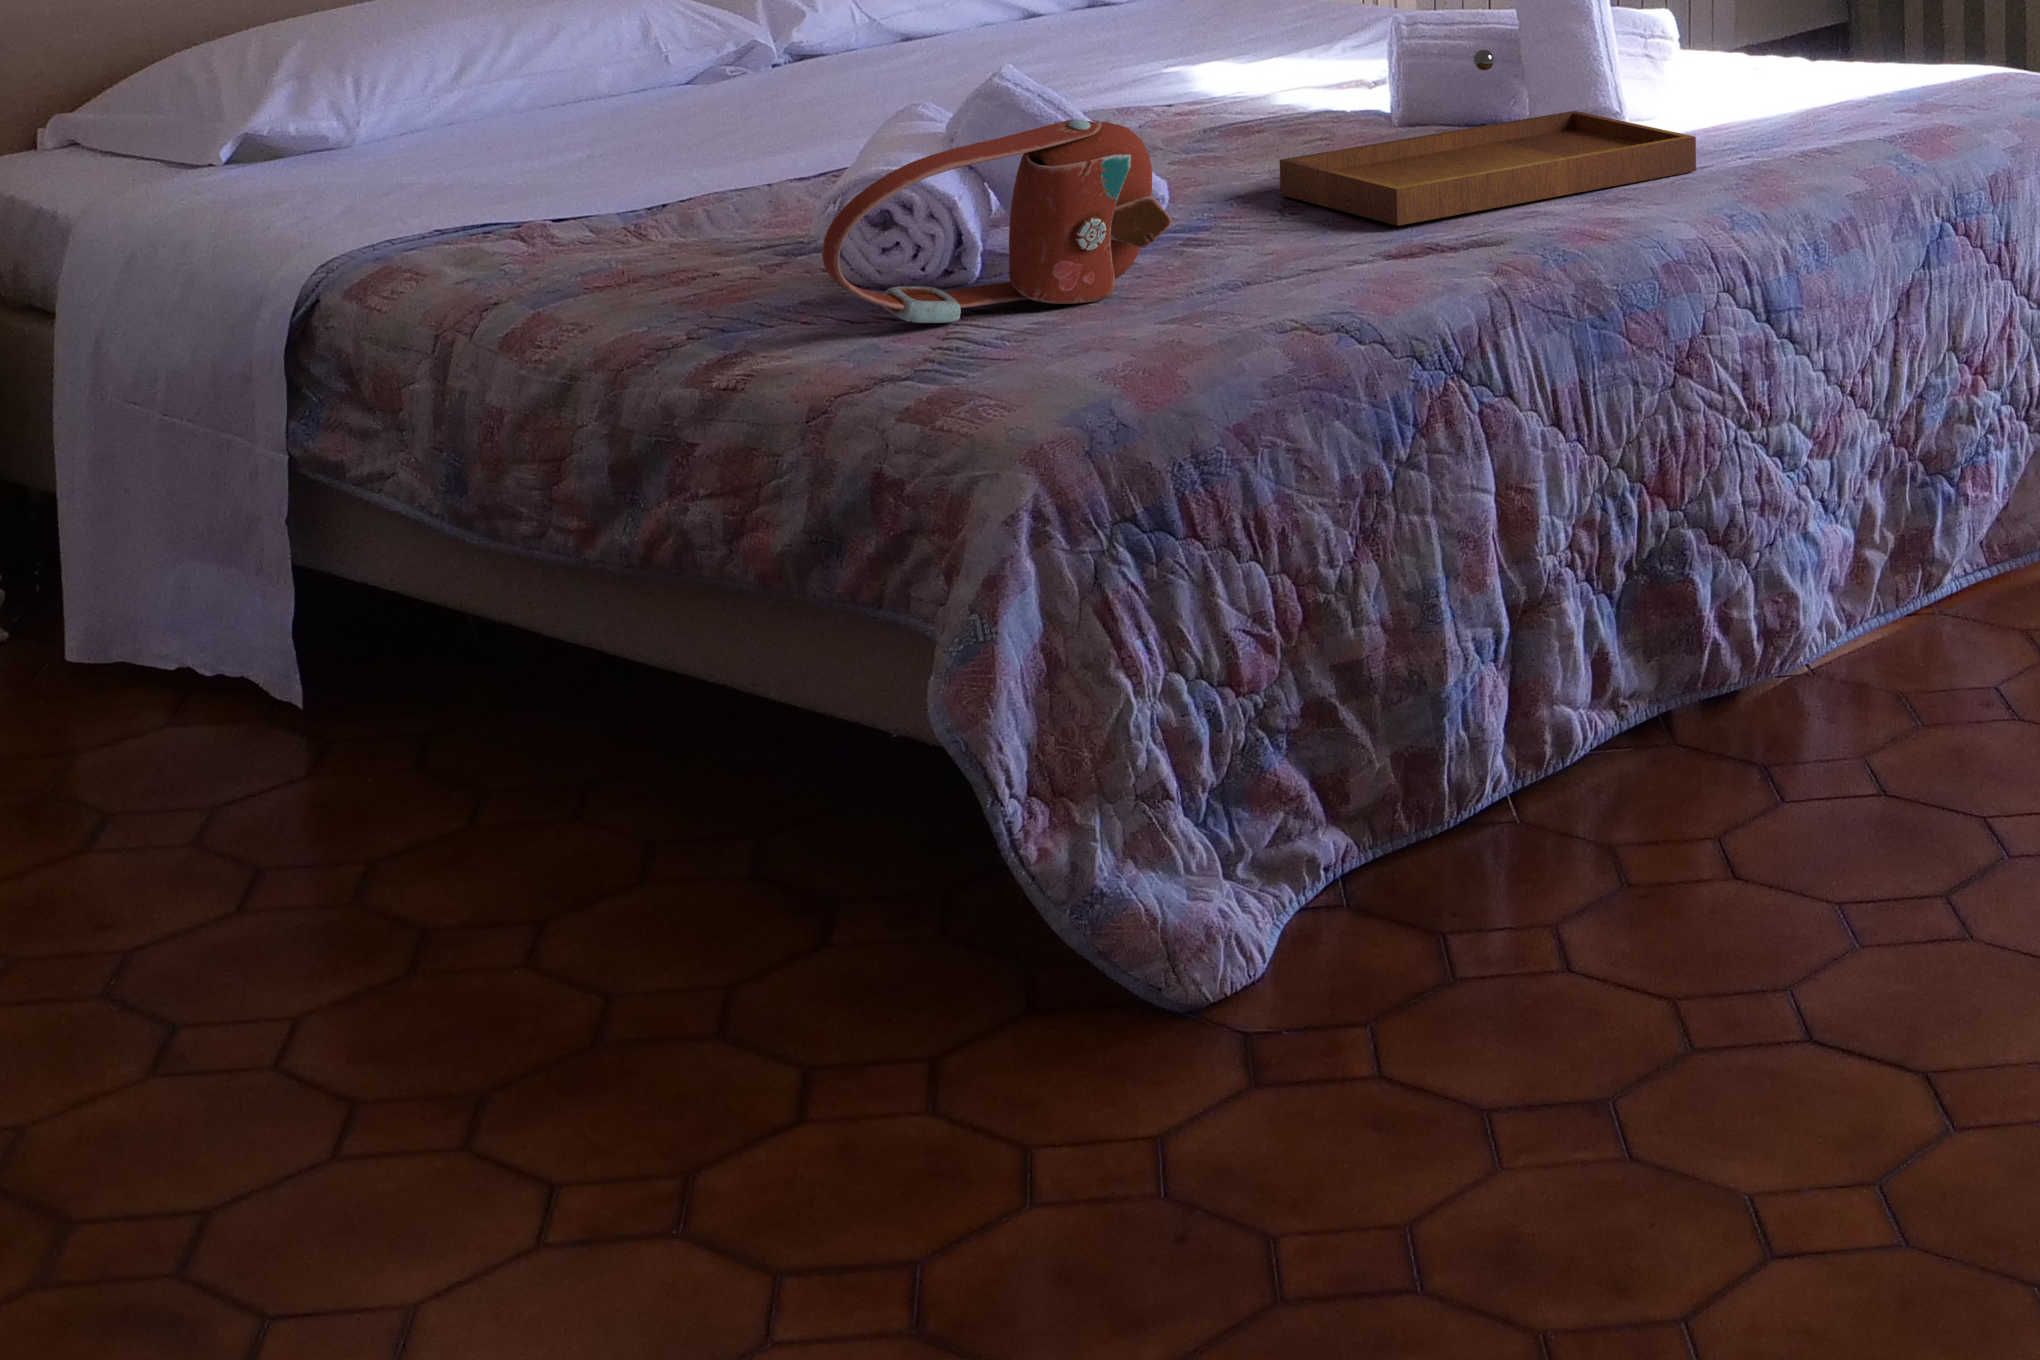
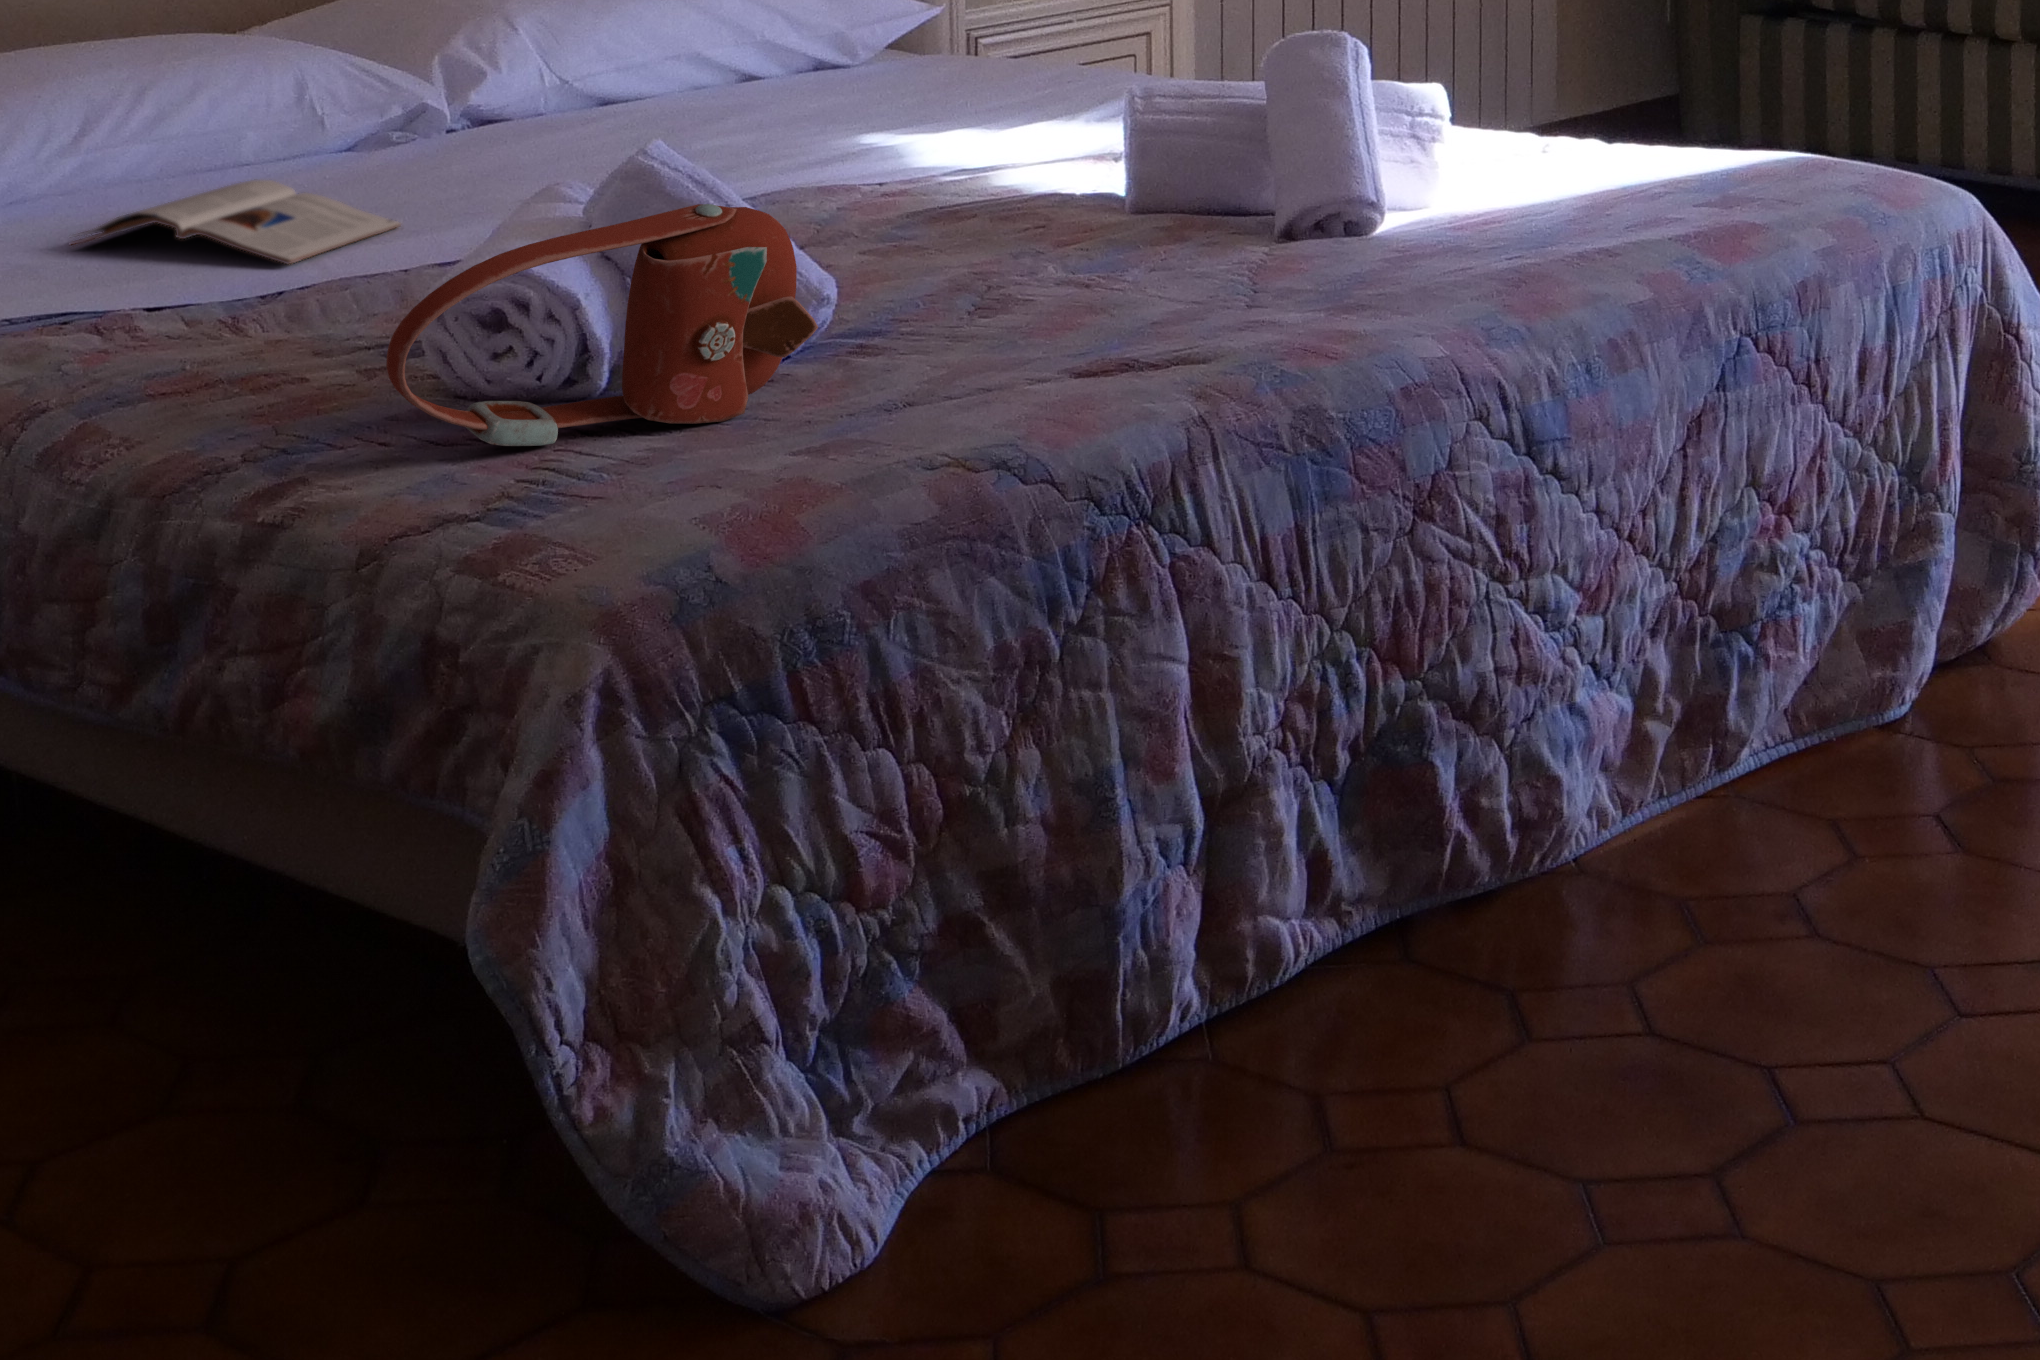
tray: present [1279,49,1696,226] -> none [972,123,1457,331]
magazine: none [473,112,763,184] -> present [70,180,401,264]

